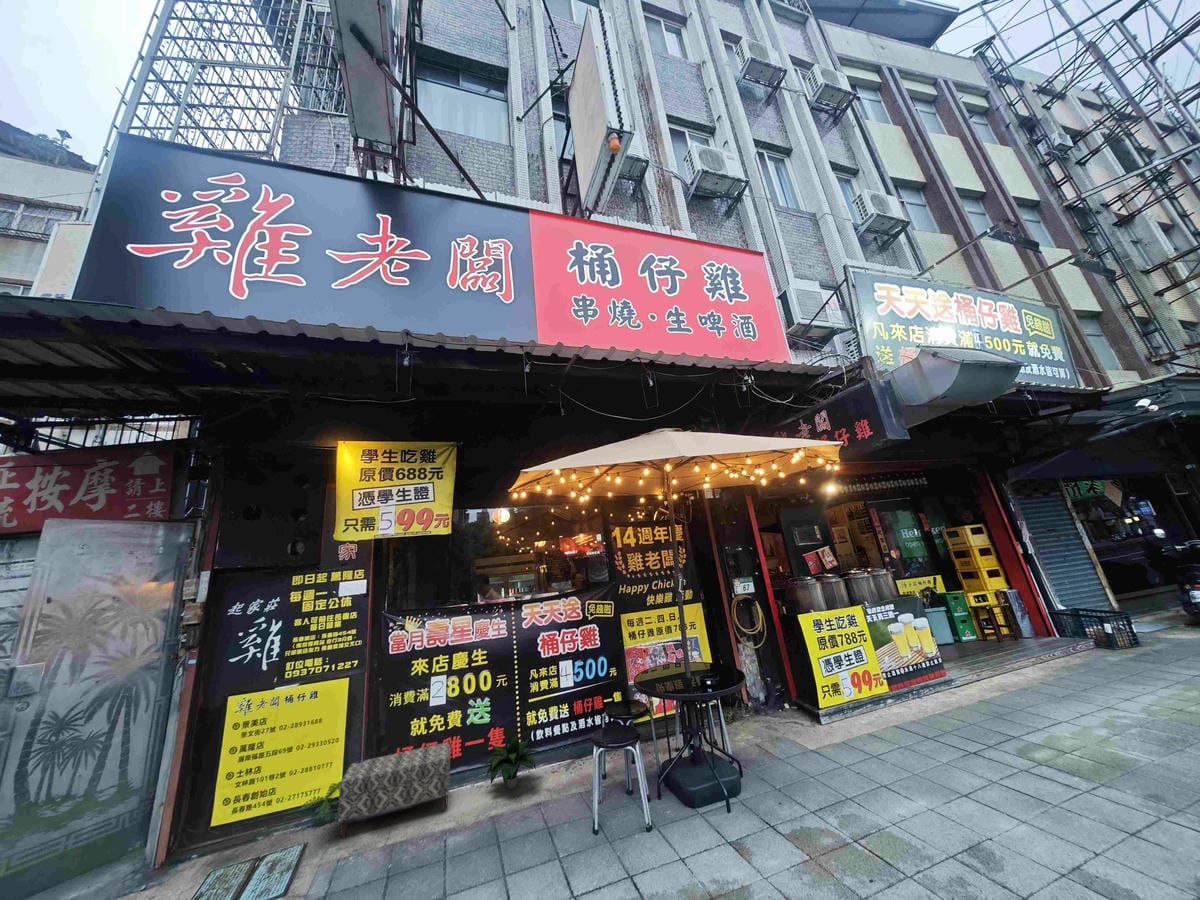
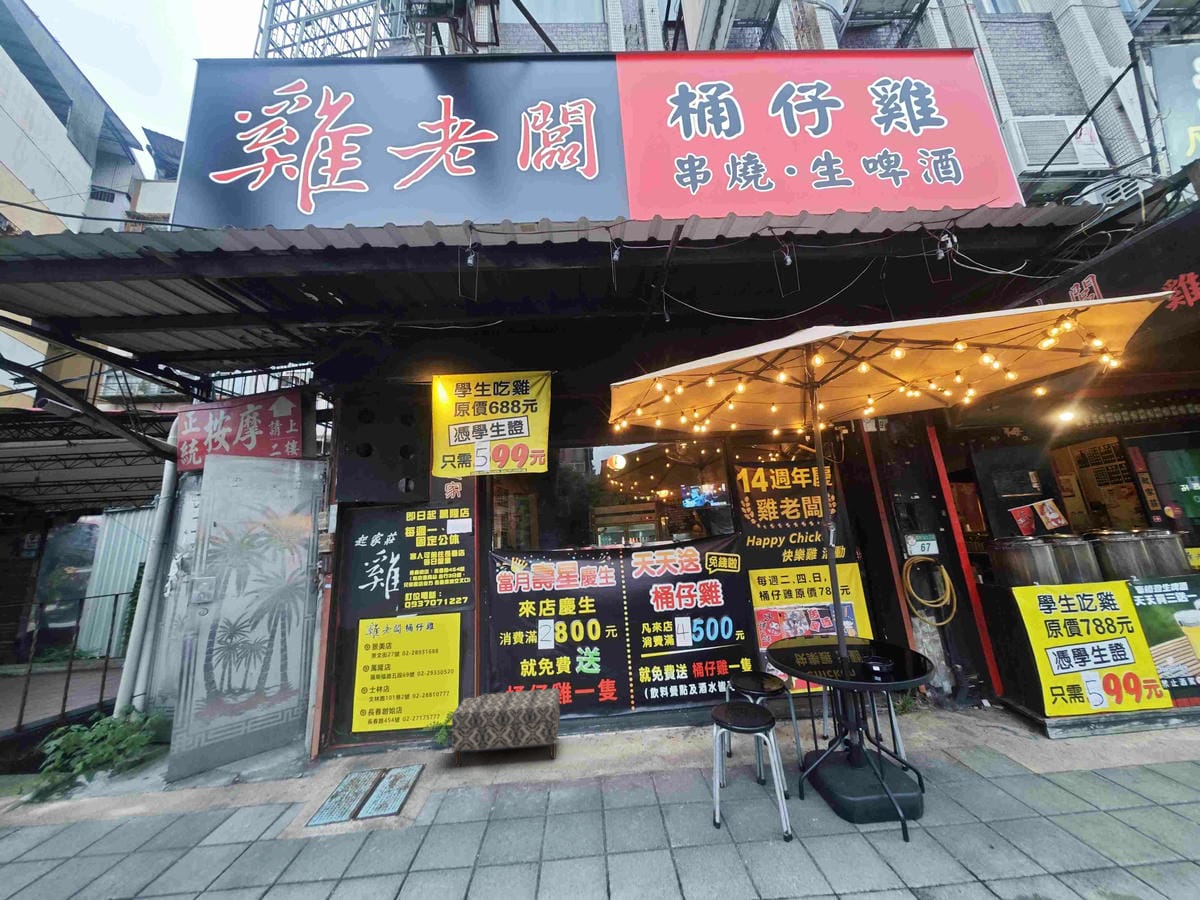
potted plant: present [486,733,539,789] -> none [593,688,655,748]

